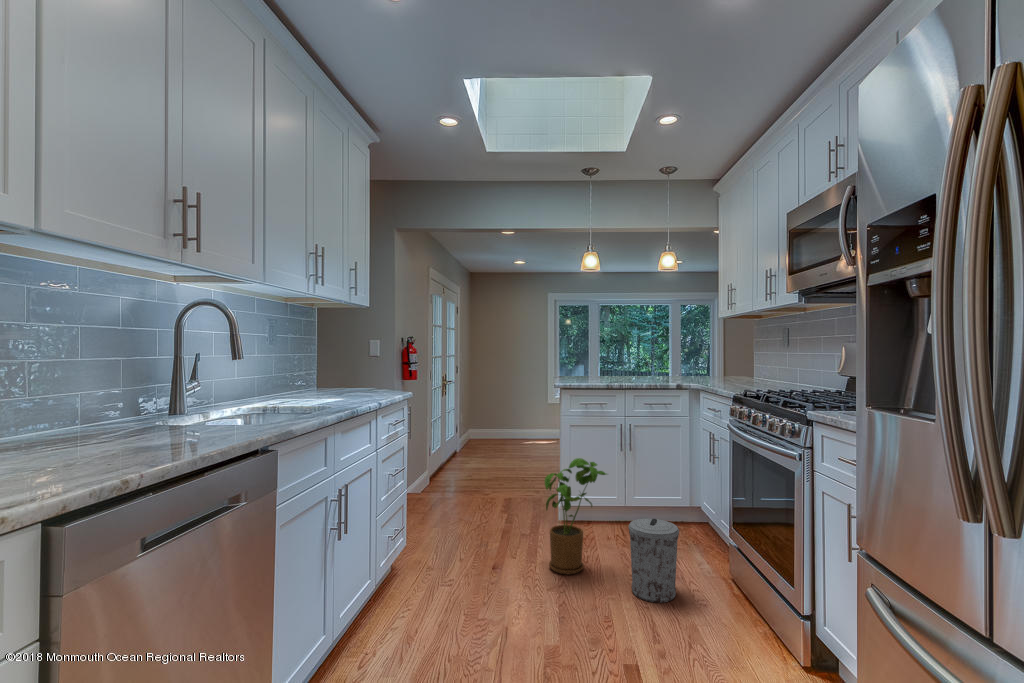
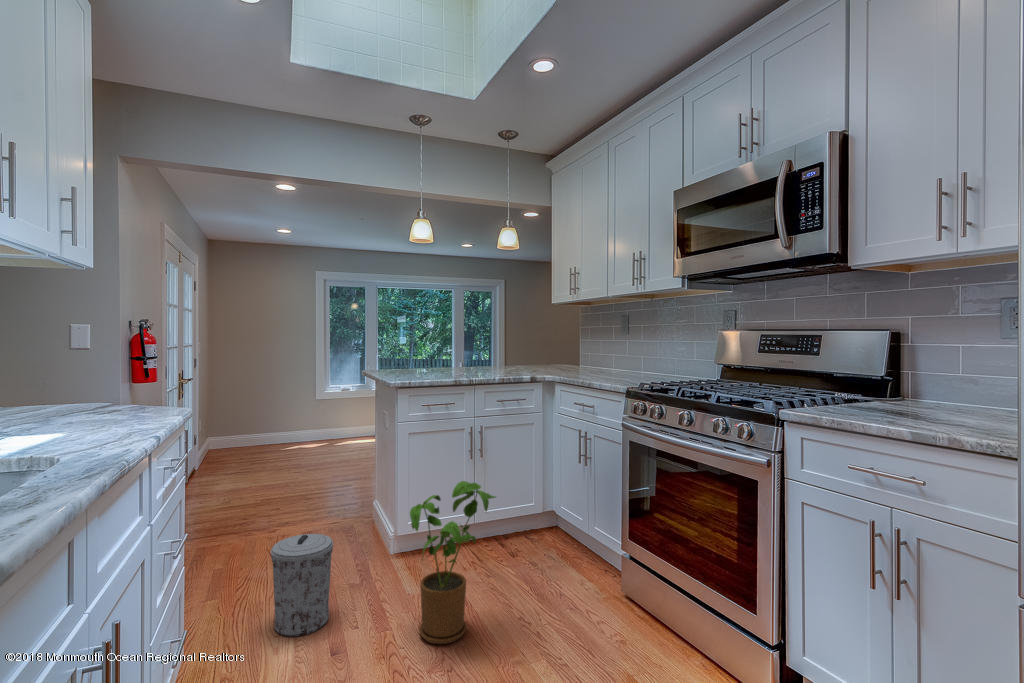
trash can: present [629,519,679,603] -> present [271,534,333,636]

